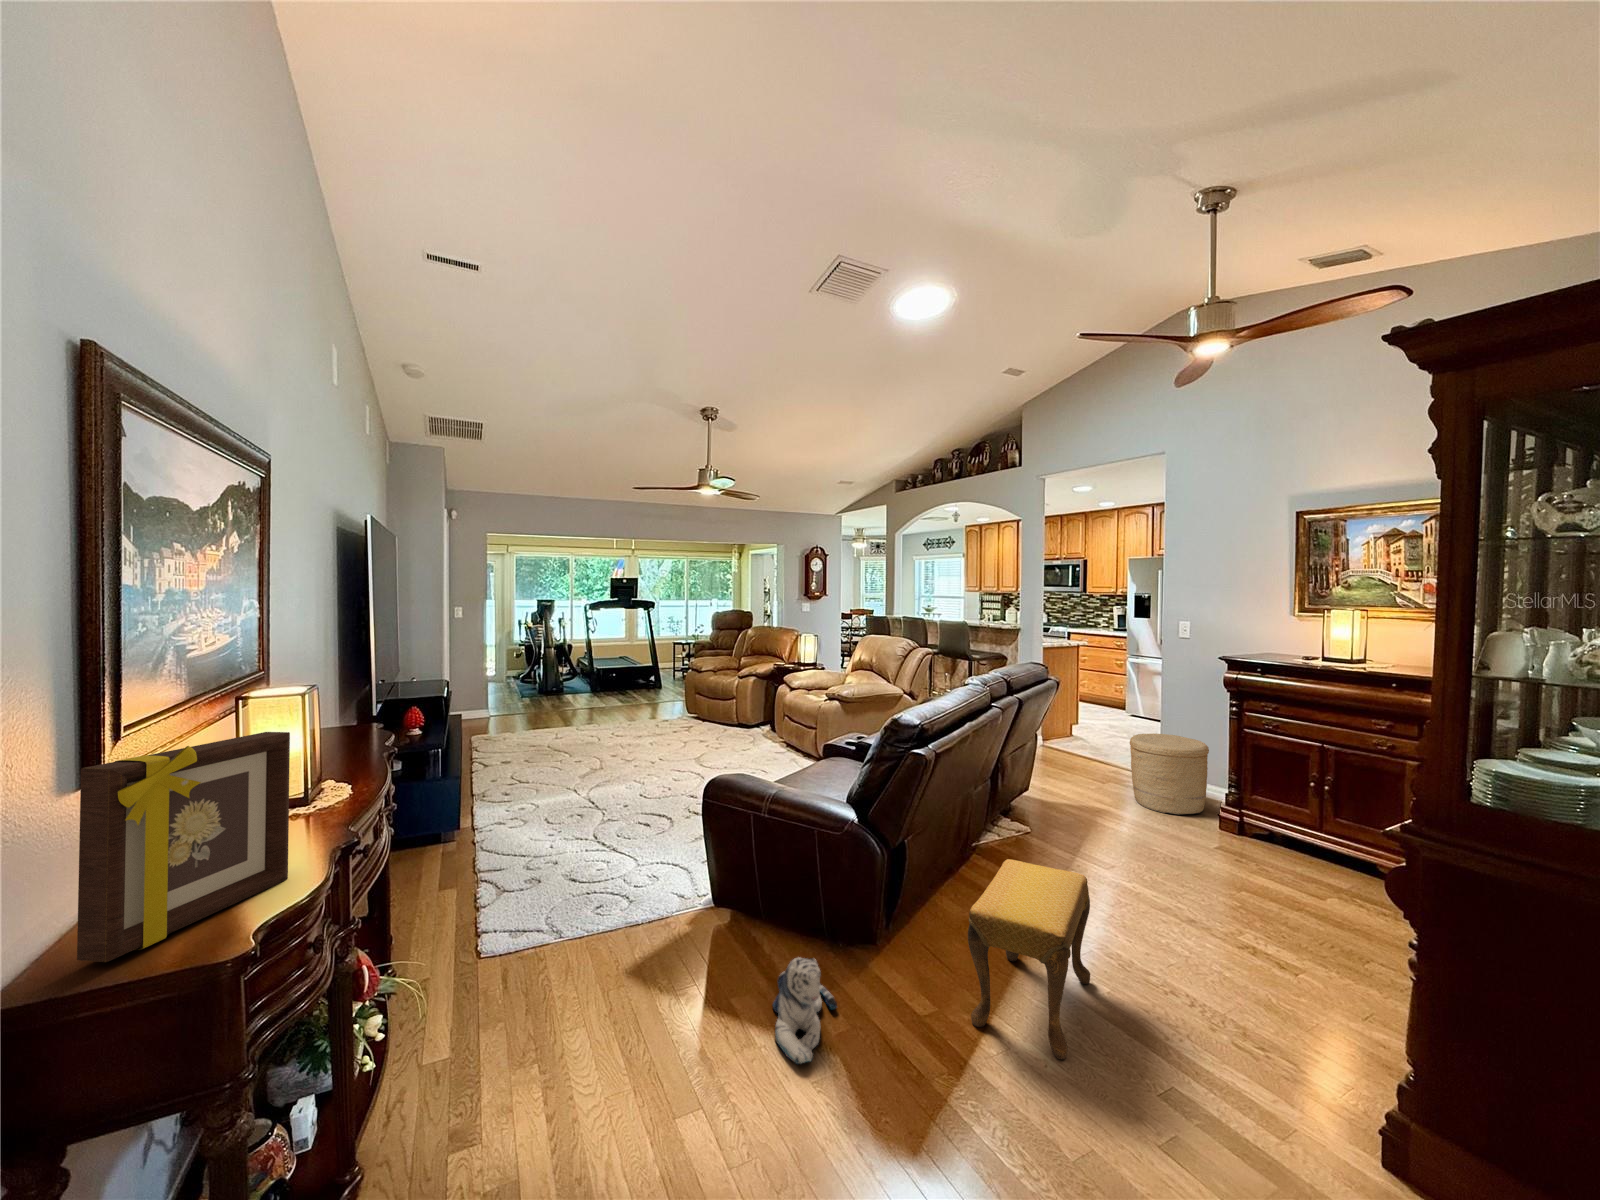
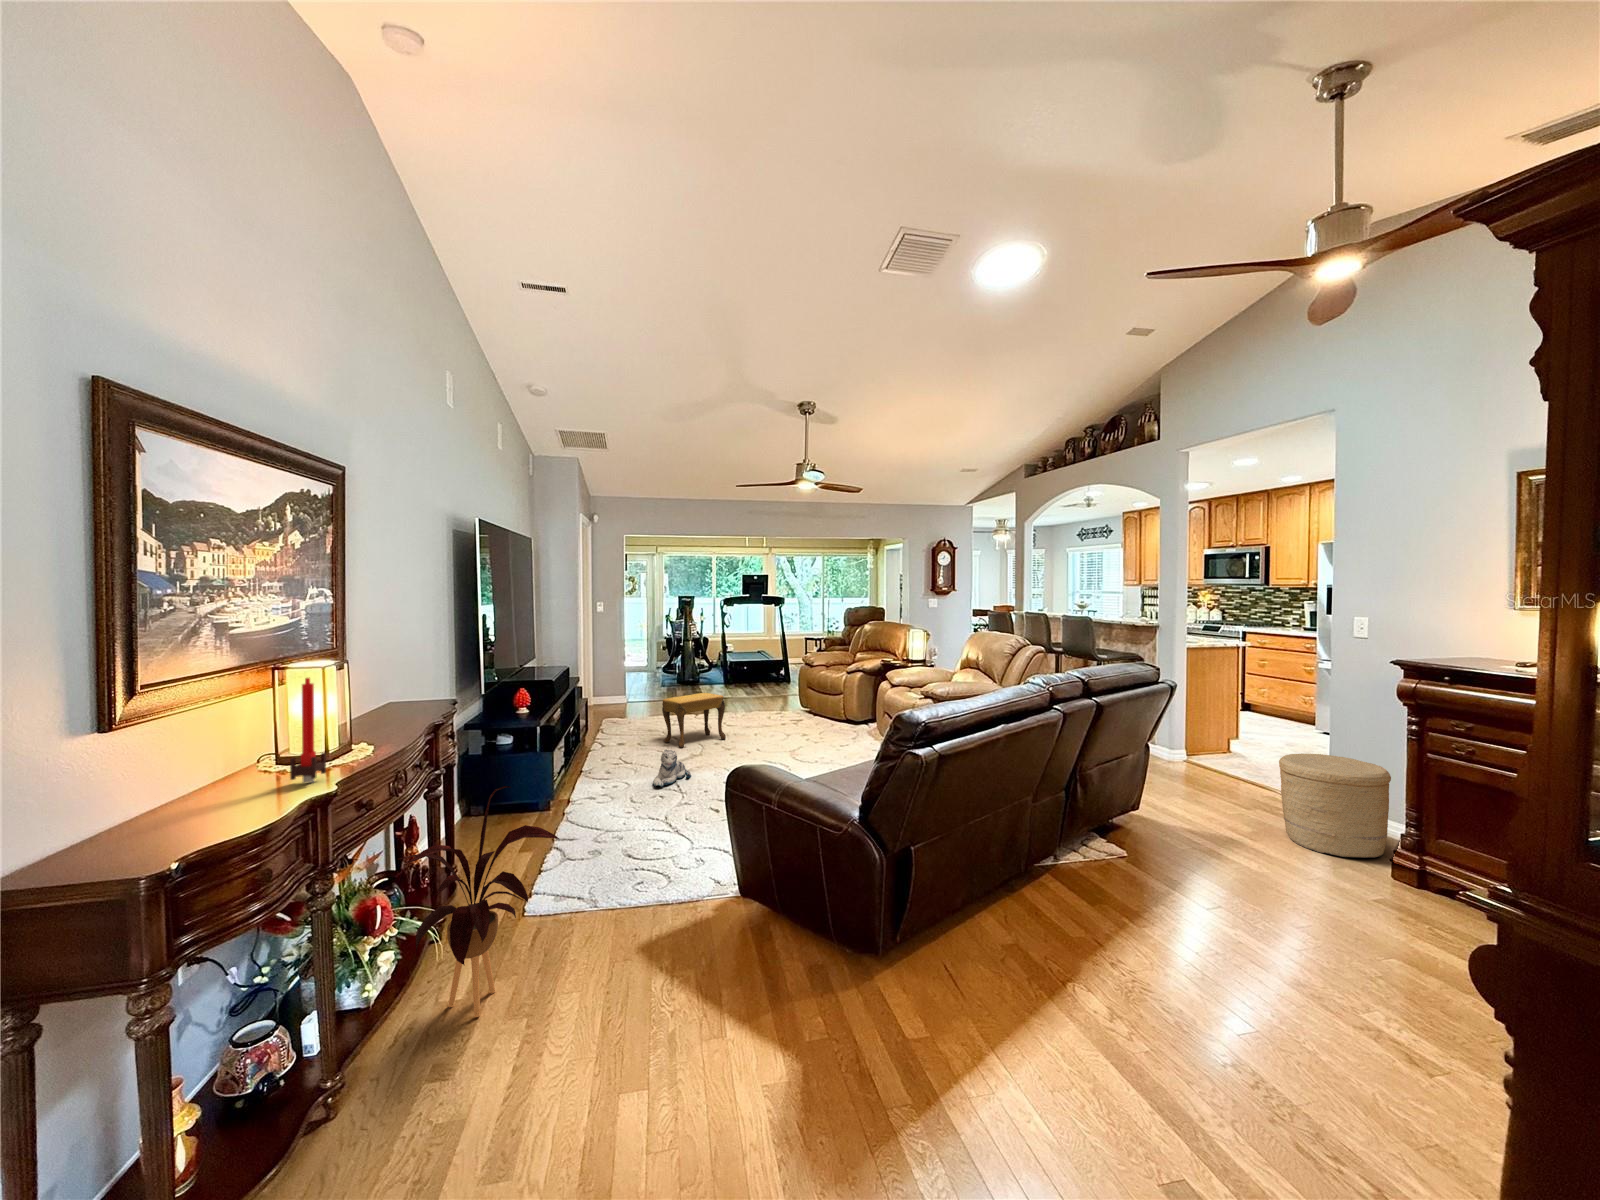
candle: none [296,709,333,834] -> present [290,678,326,783]
picture frame: present [77,732,290,962] -> none [60,692,253,861]
house plant: none [378,816,566,1074] -> present [399,786,559,1017]
footstool: present [968,859,1090,1059] -> present [662,693,726,747]
plush toy: present [772,958,837,1064] -> present [653,749,691,787]

